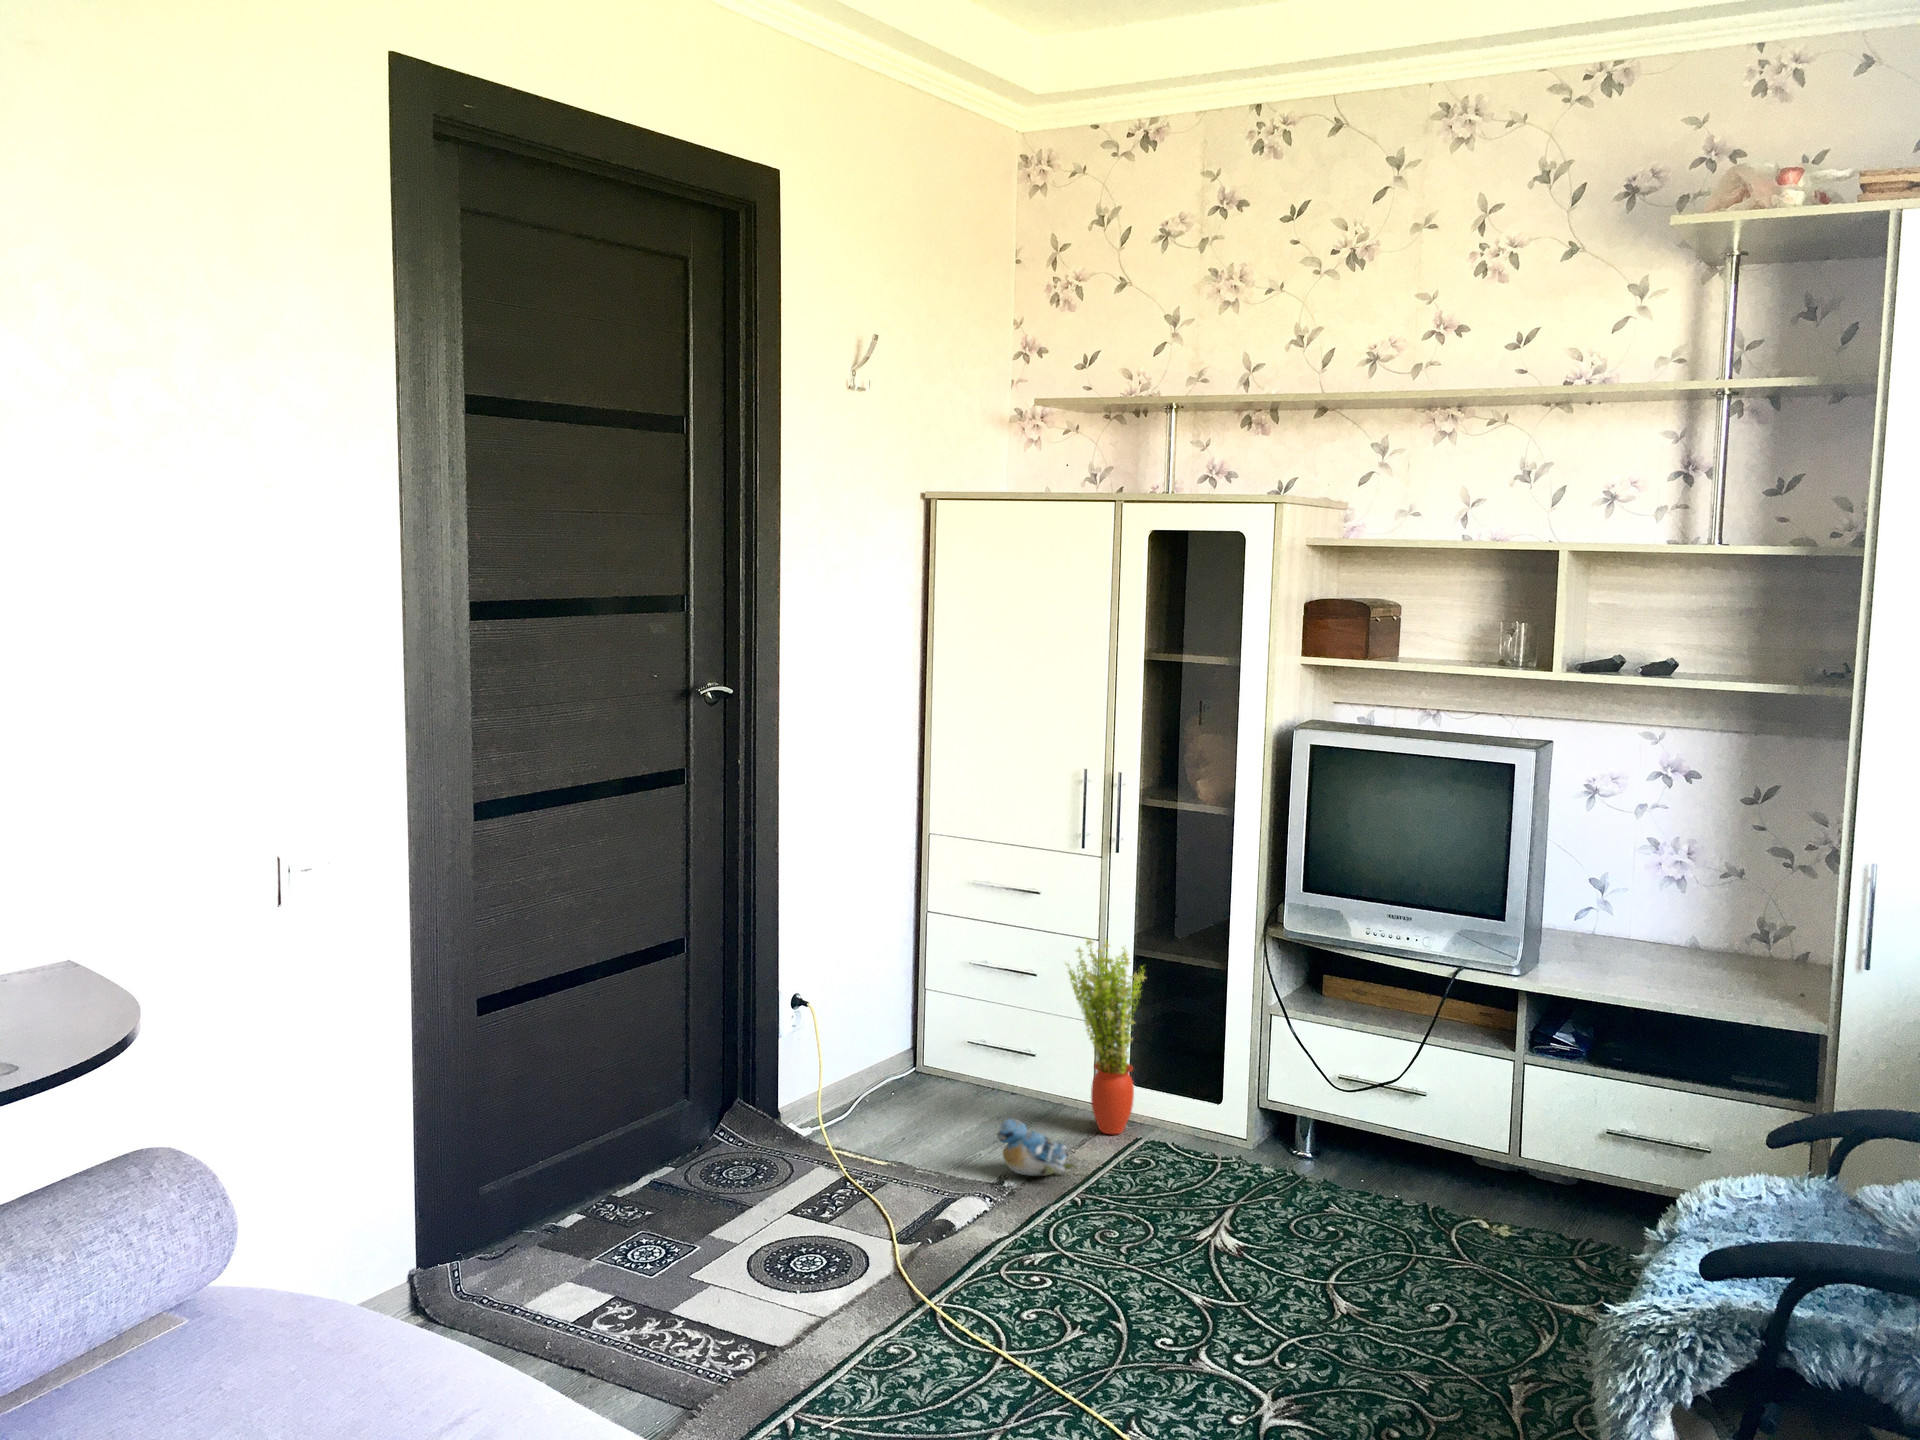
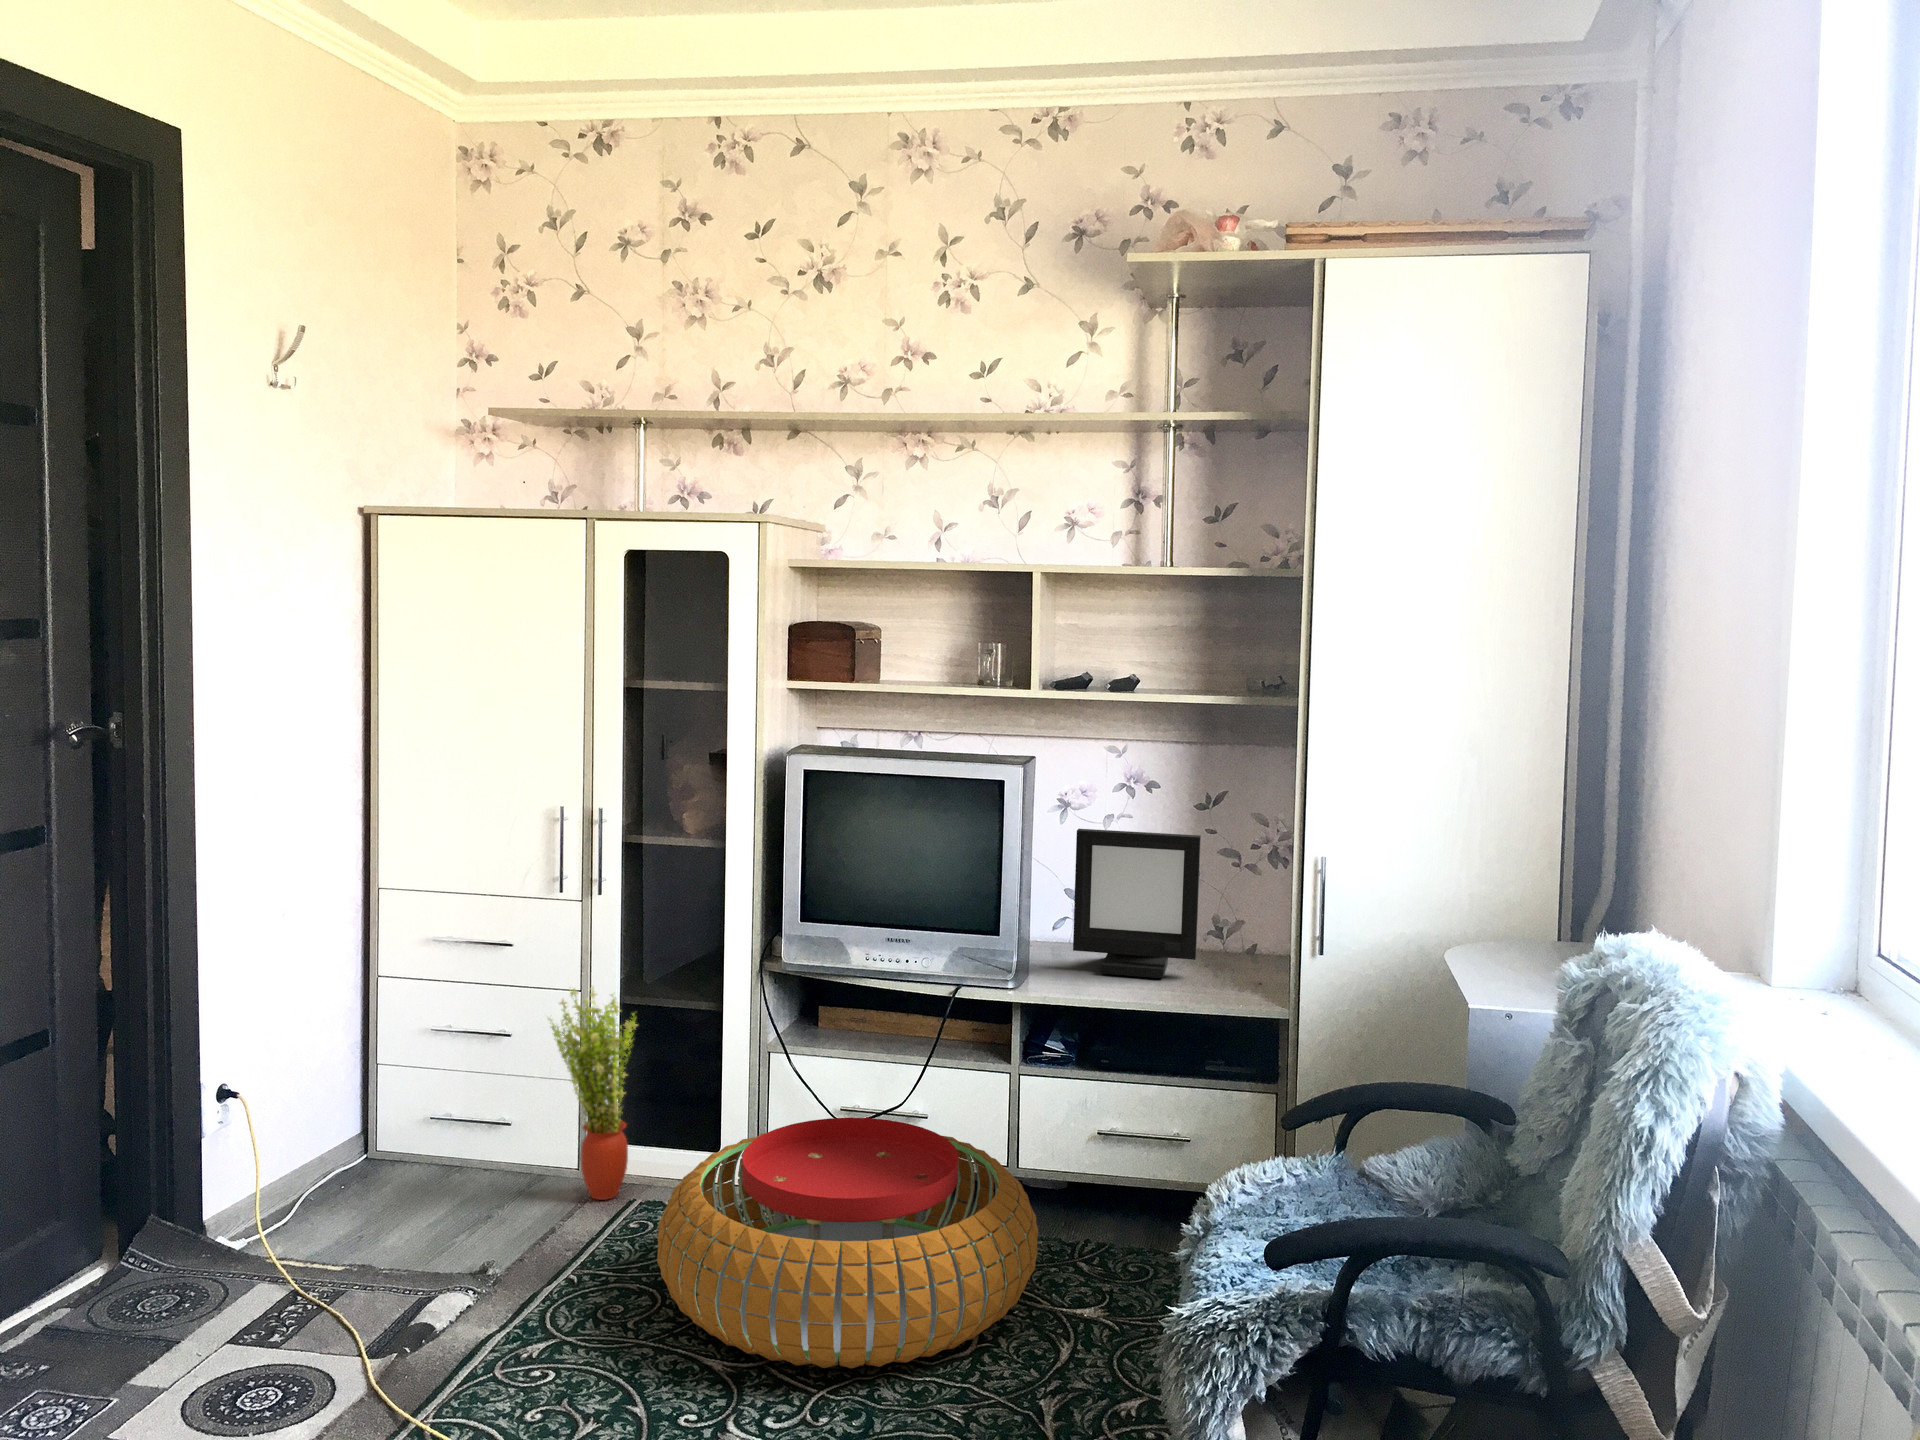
picture frame: none [1591,821,1745,986] -> present [1073,829,1201,978]
pouf: none [1150,1087,1529,1329] -> present [657,1118,1038,1368]
plush toy: present [997,1119,1074,1176] -> none [475,1199,569,1261]

